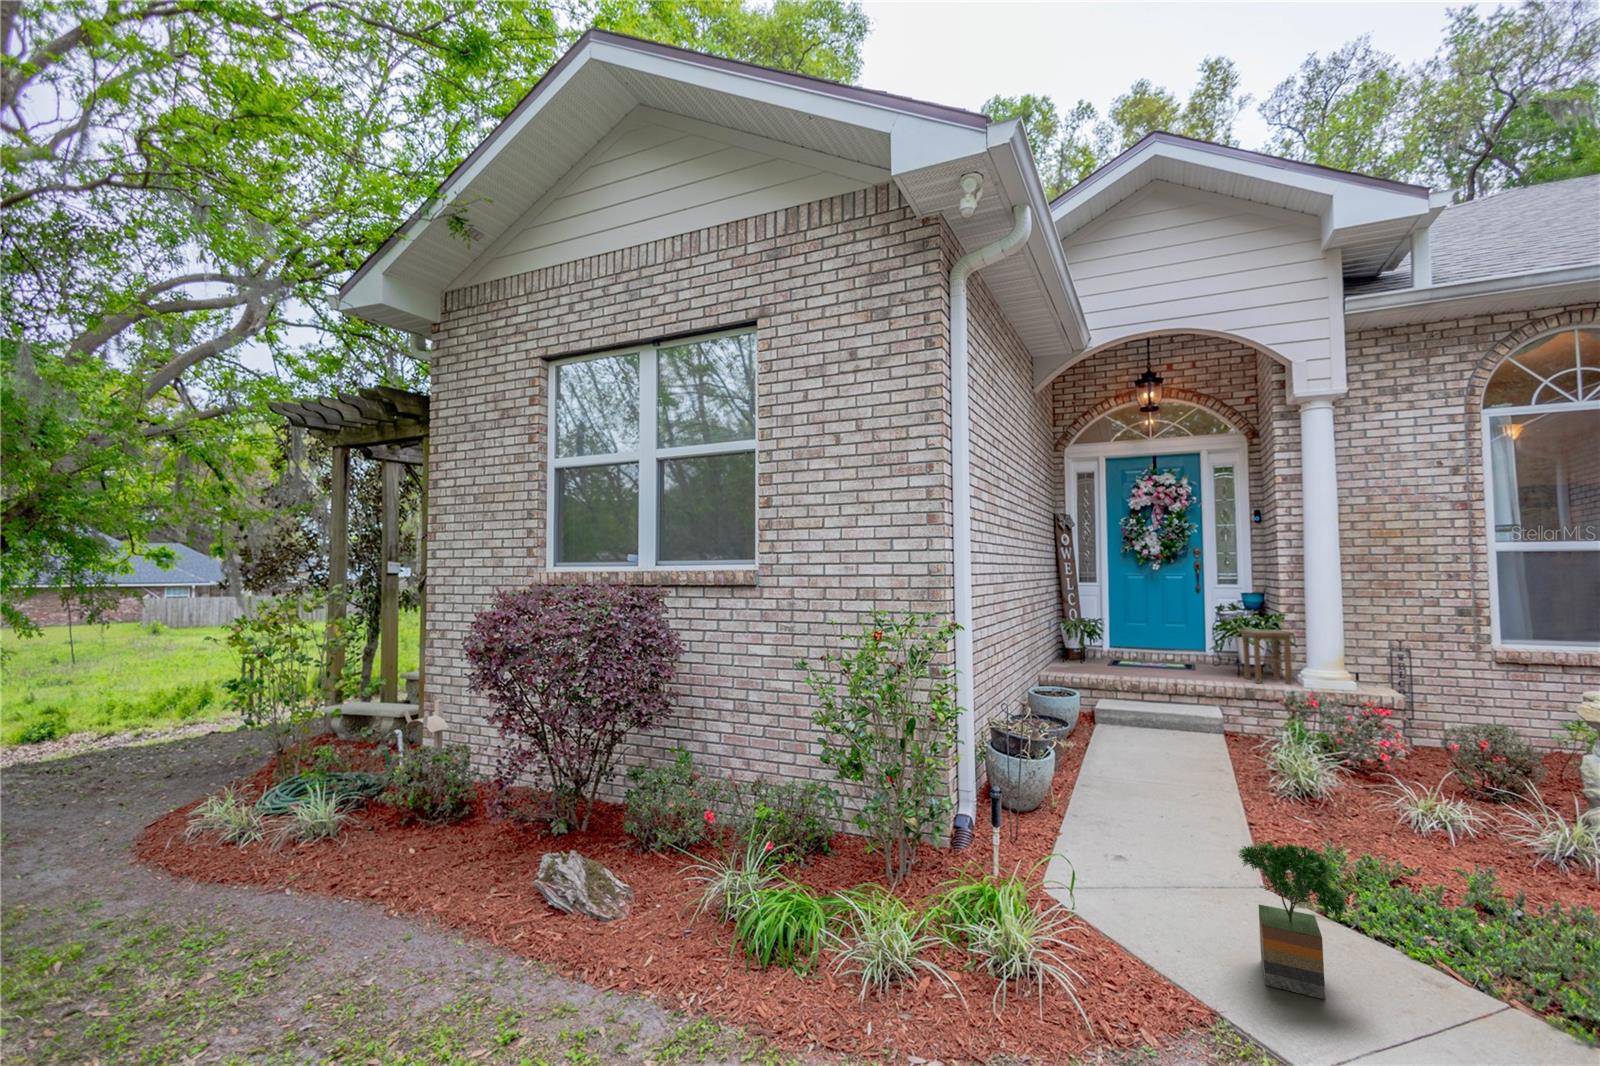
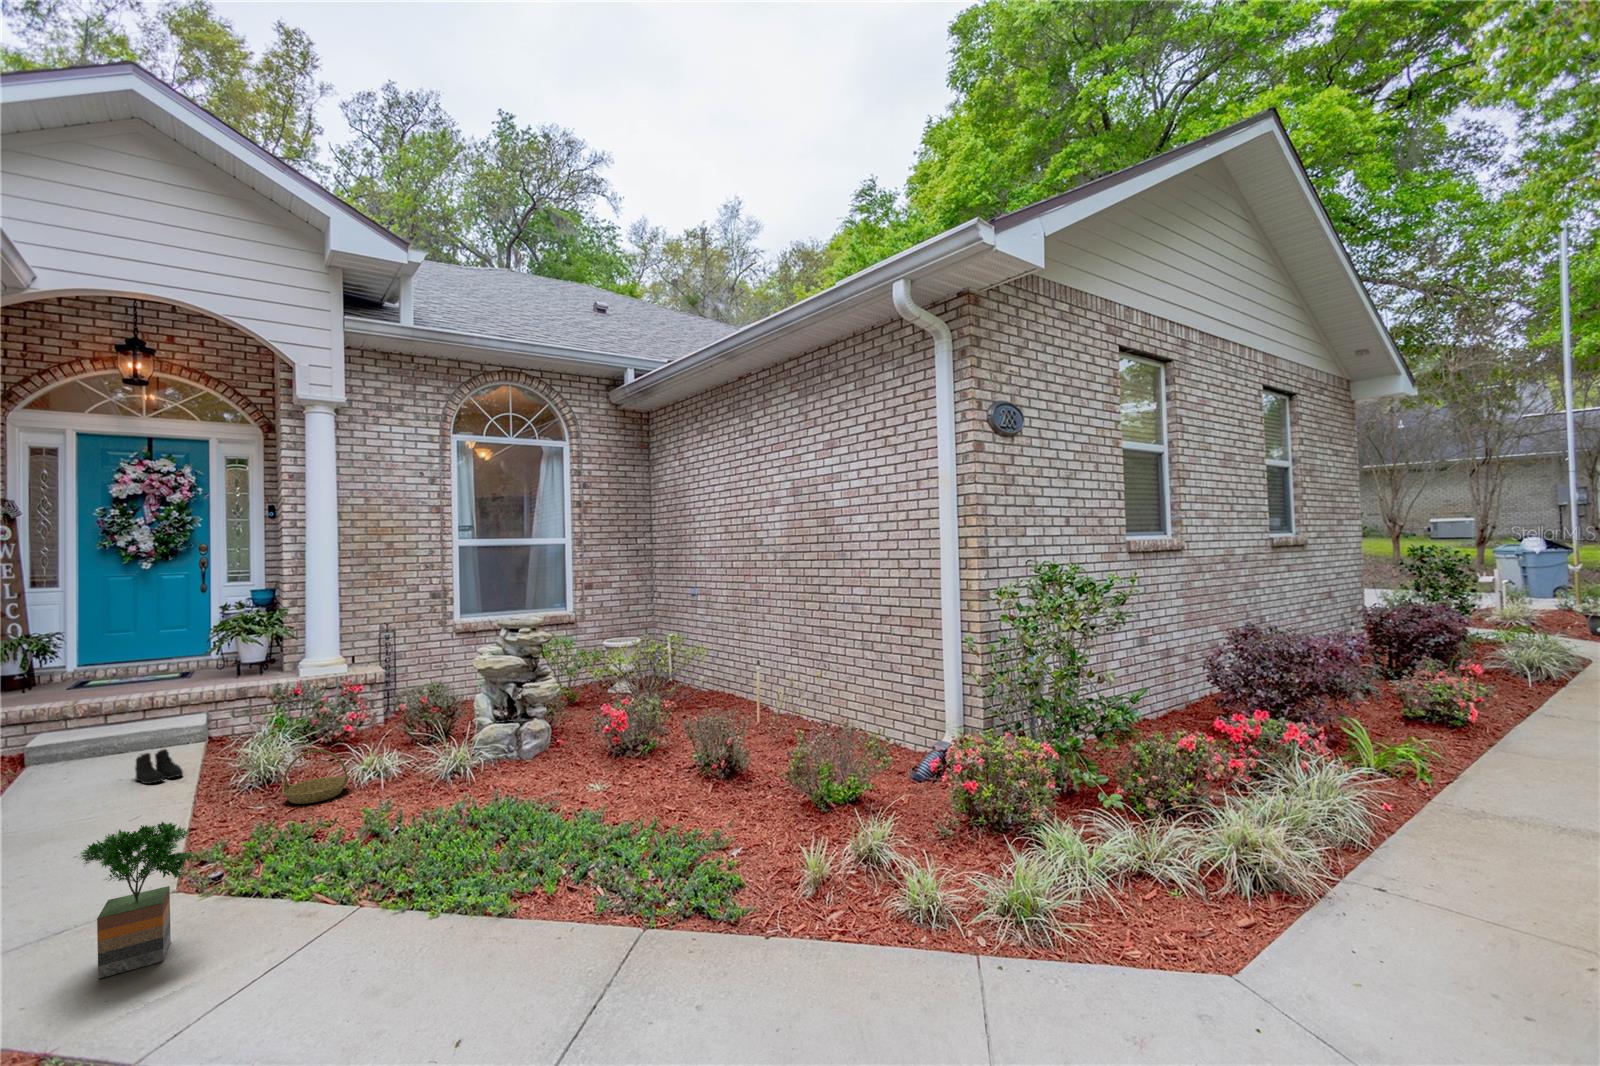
stool: present [1239,629,1294,684] -> none [237,625,291,682]
boots: none [1183,736,1223,766] -> present [135,749,183,784]
basket: none [1343,785,1424,848] -> present [282,749,348,804]

